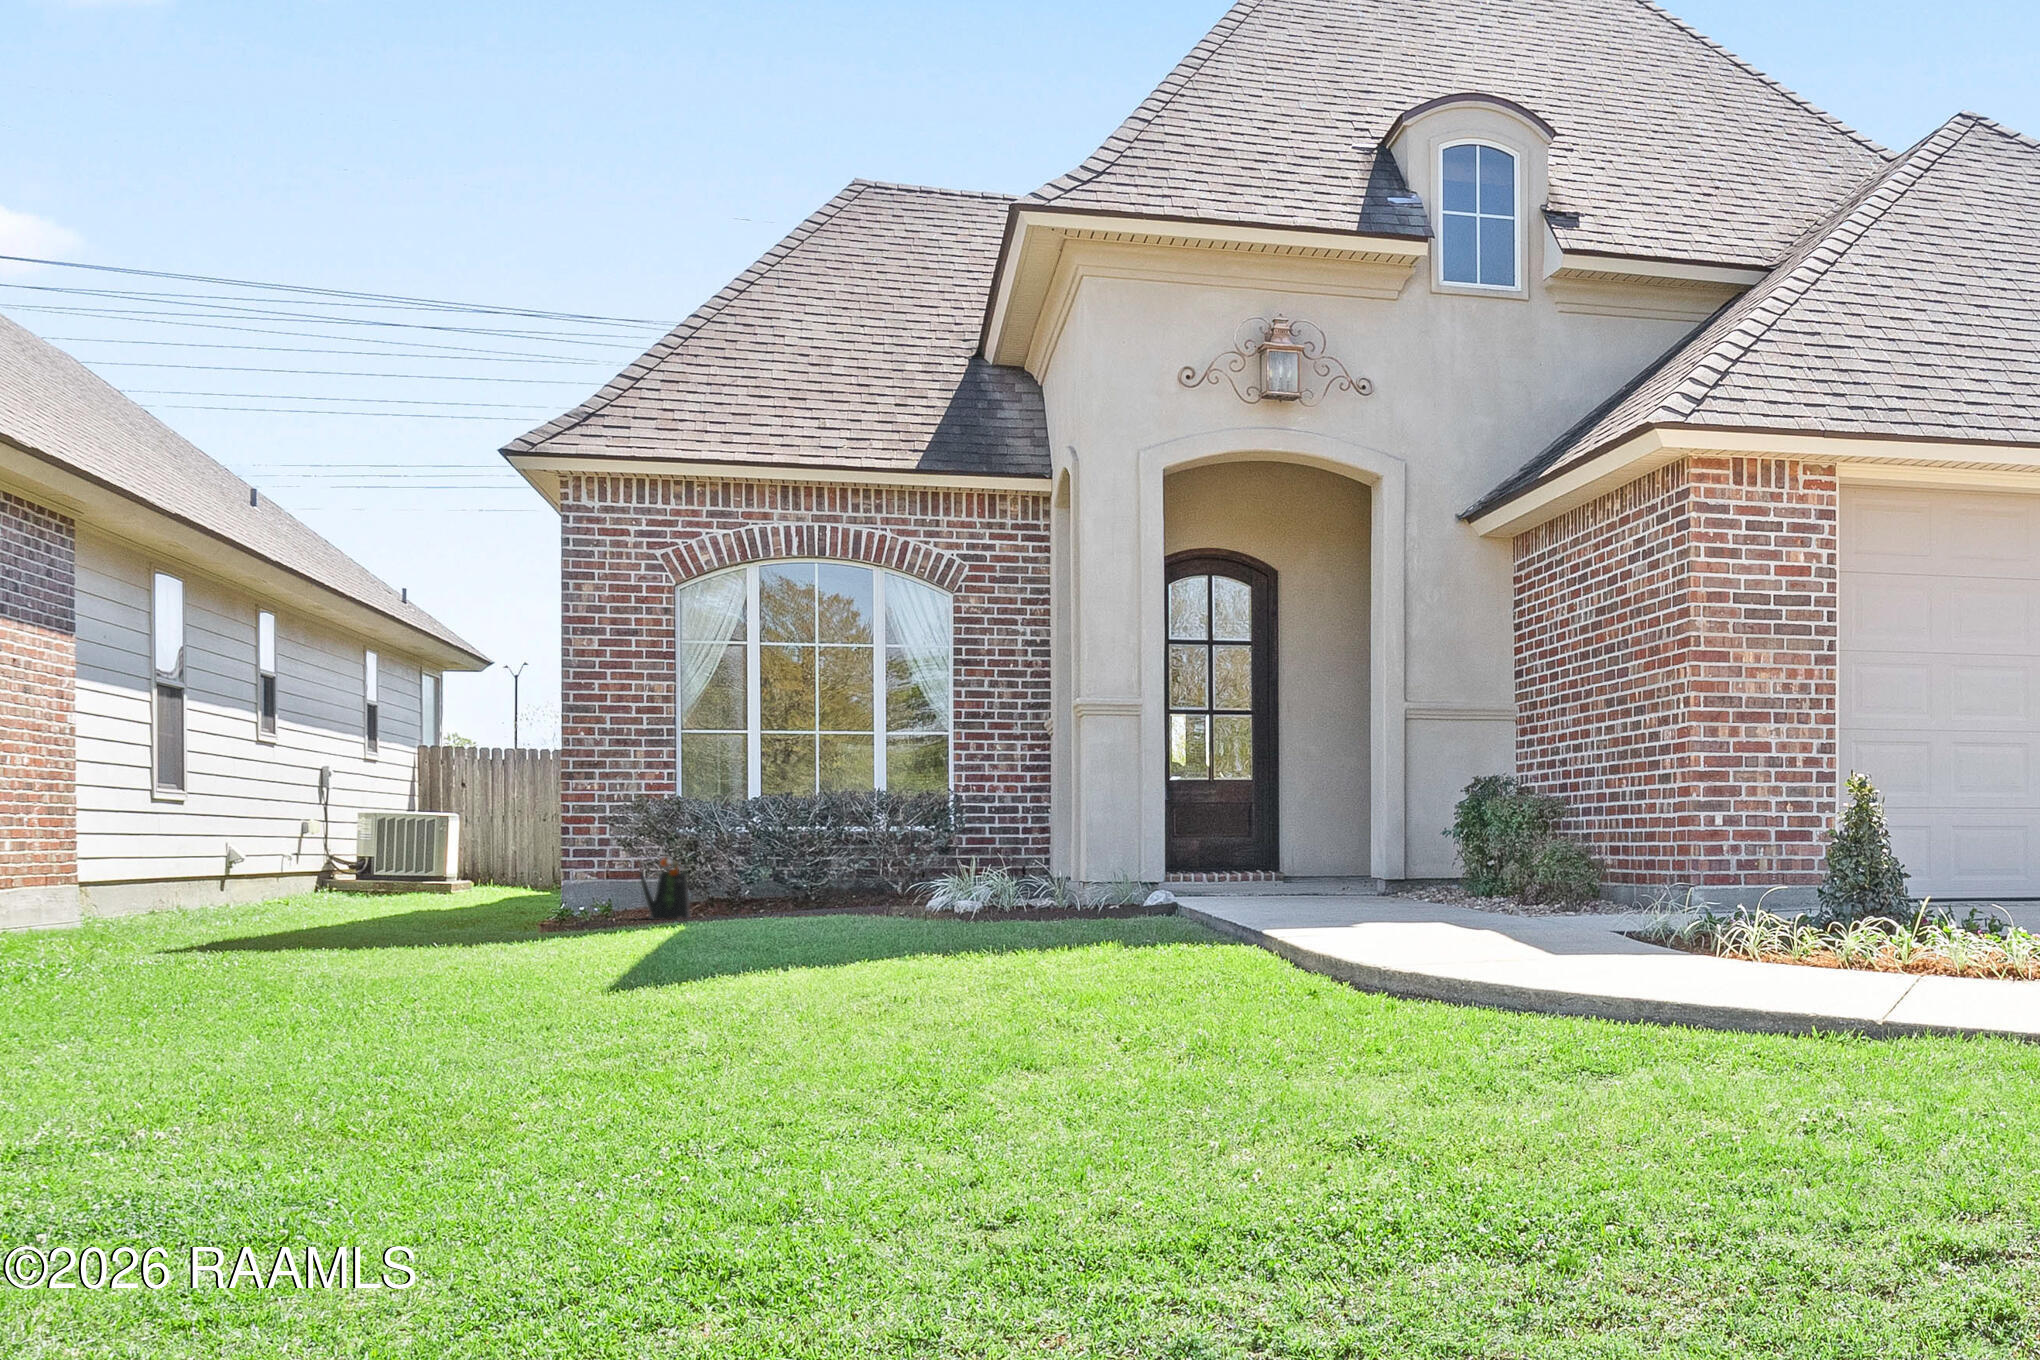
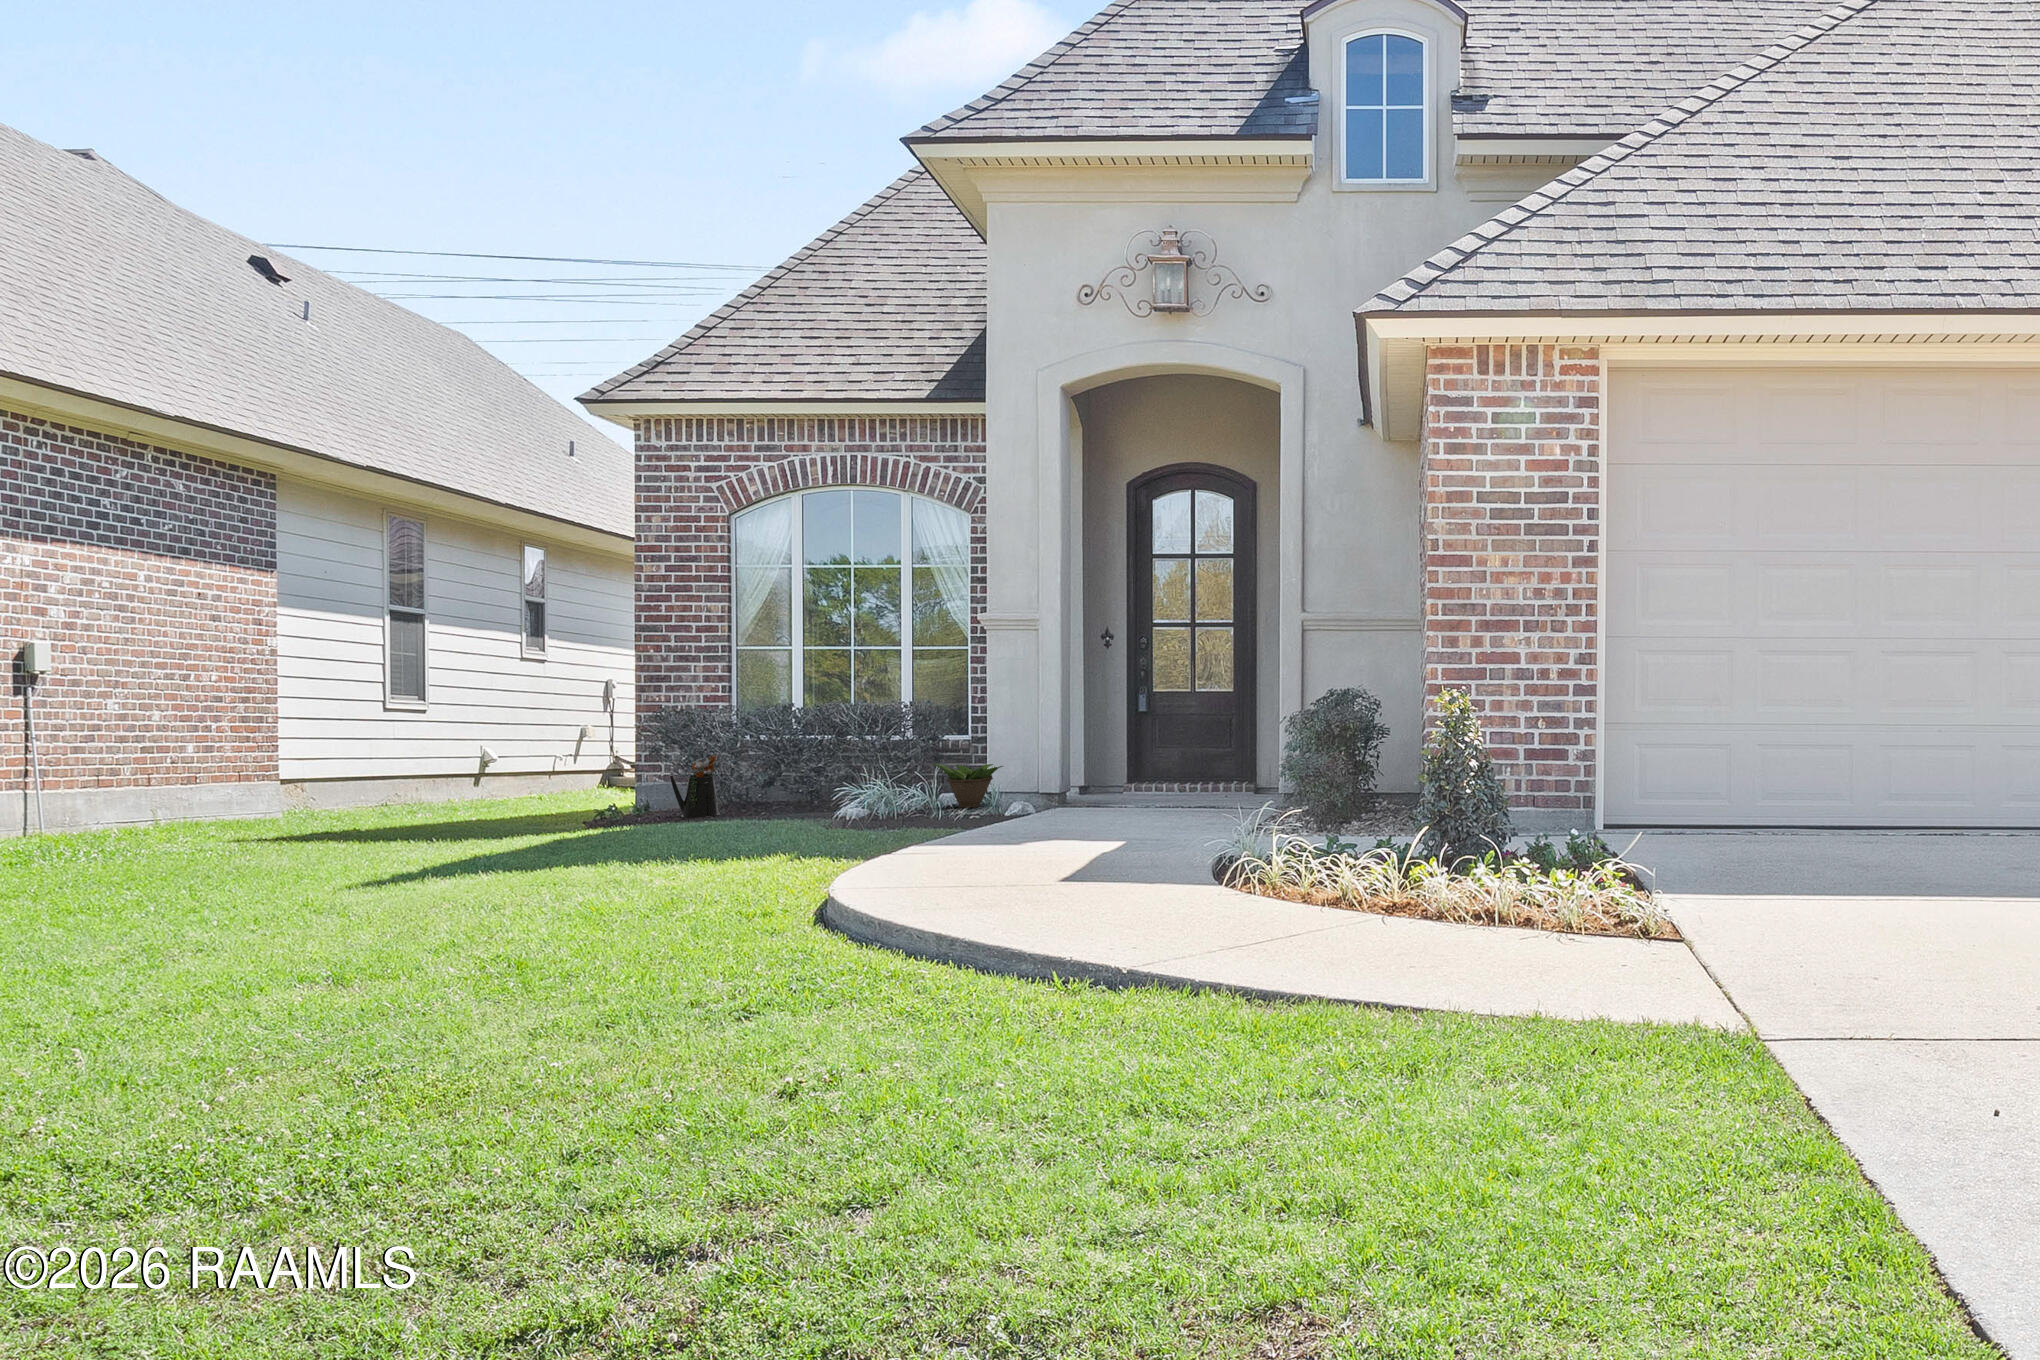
decorative plant: none [985,856,1068,902] -> present [933,764,1003,807]

